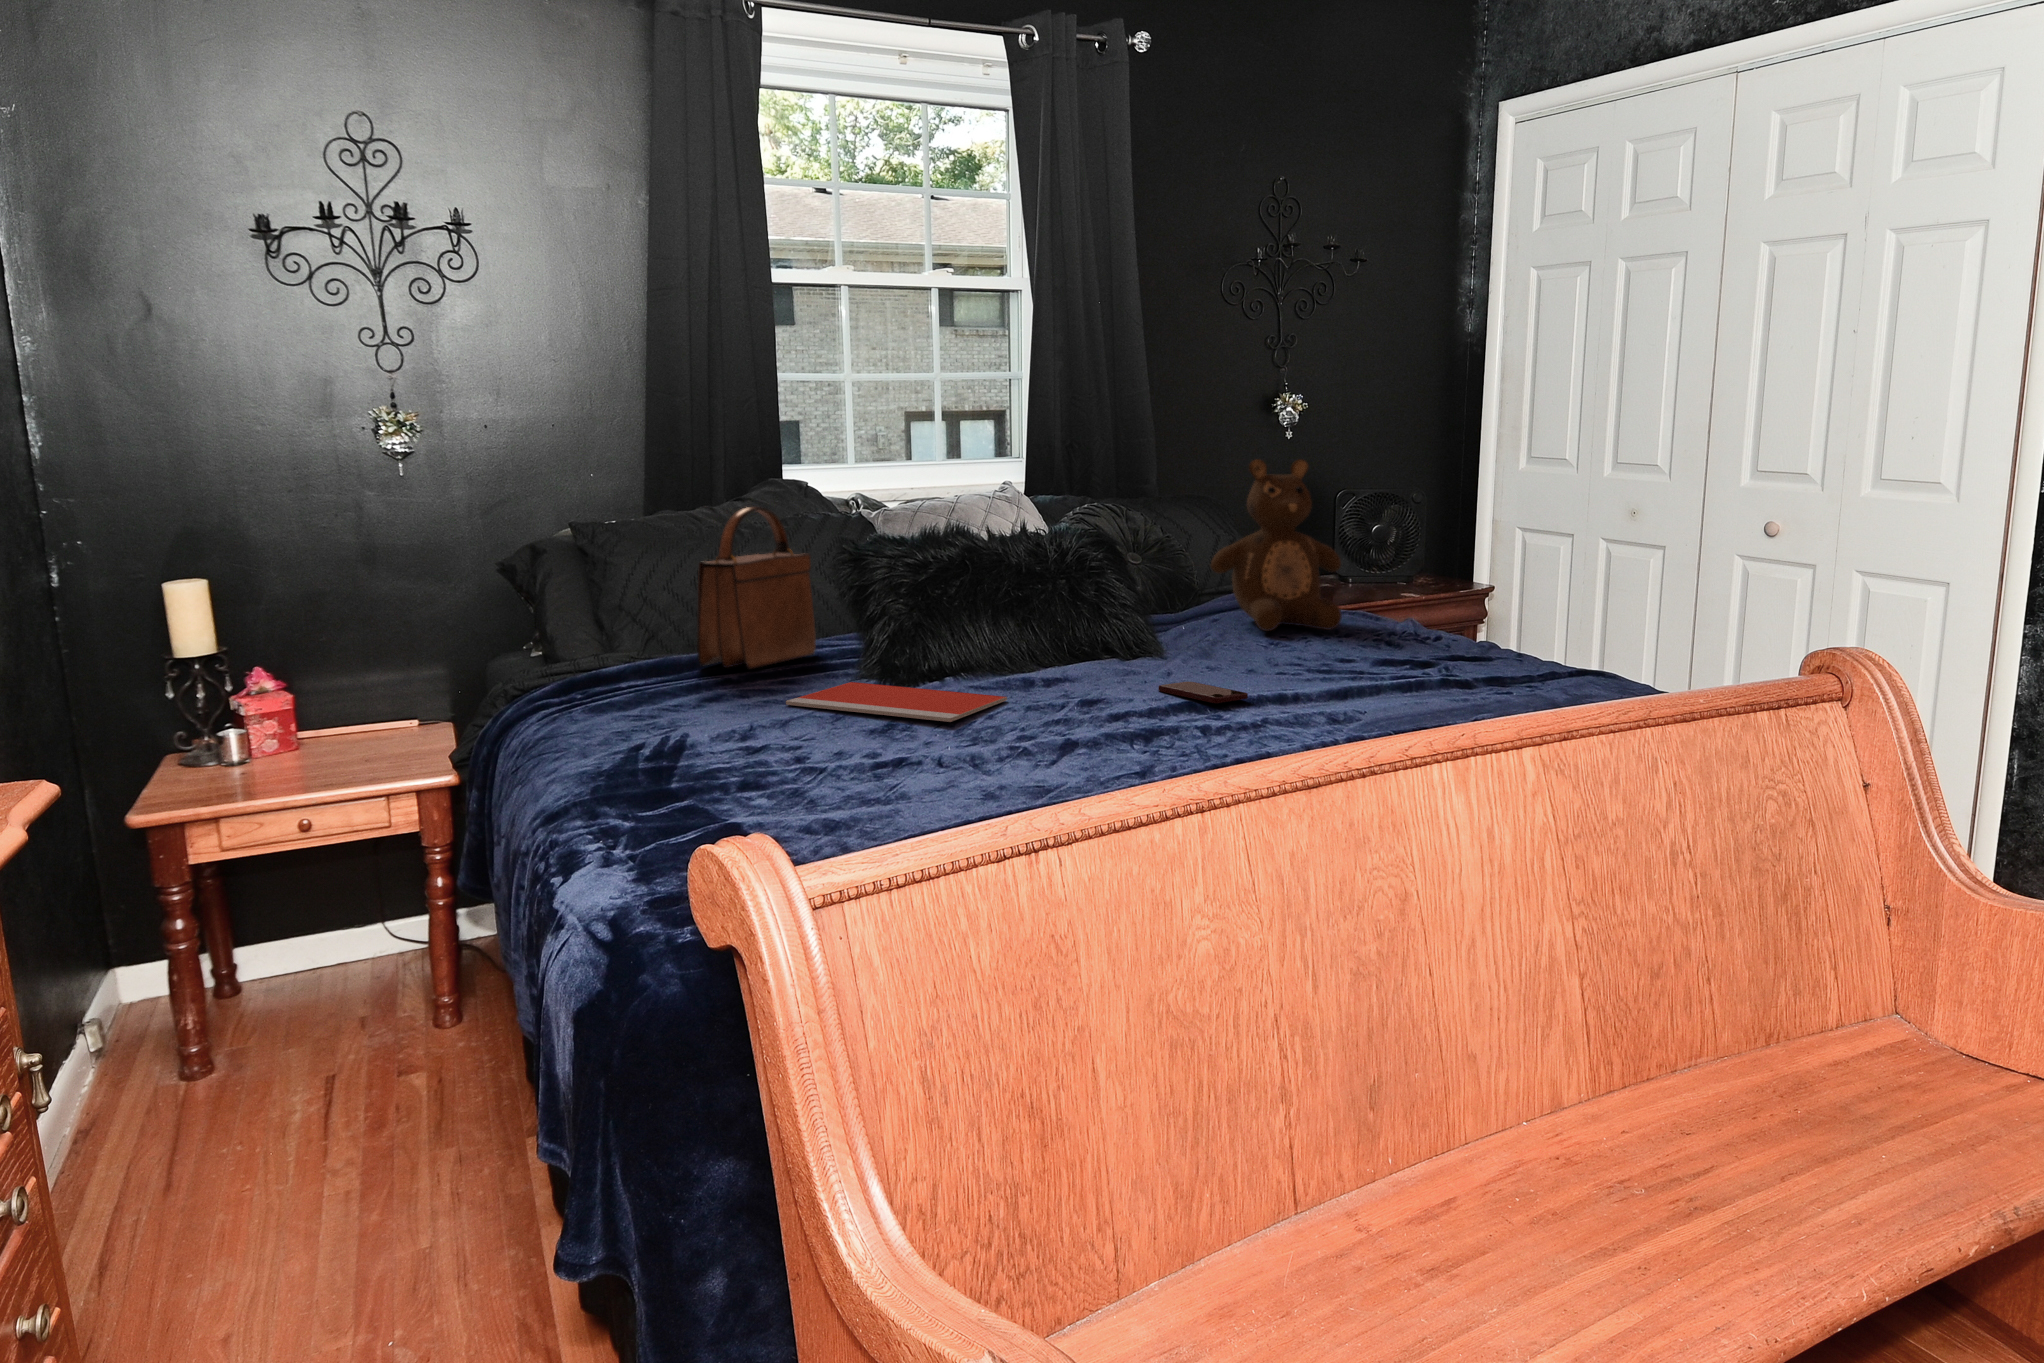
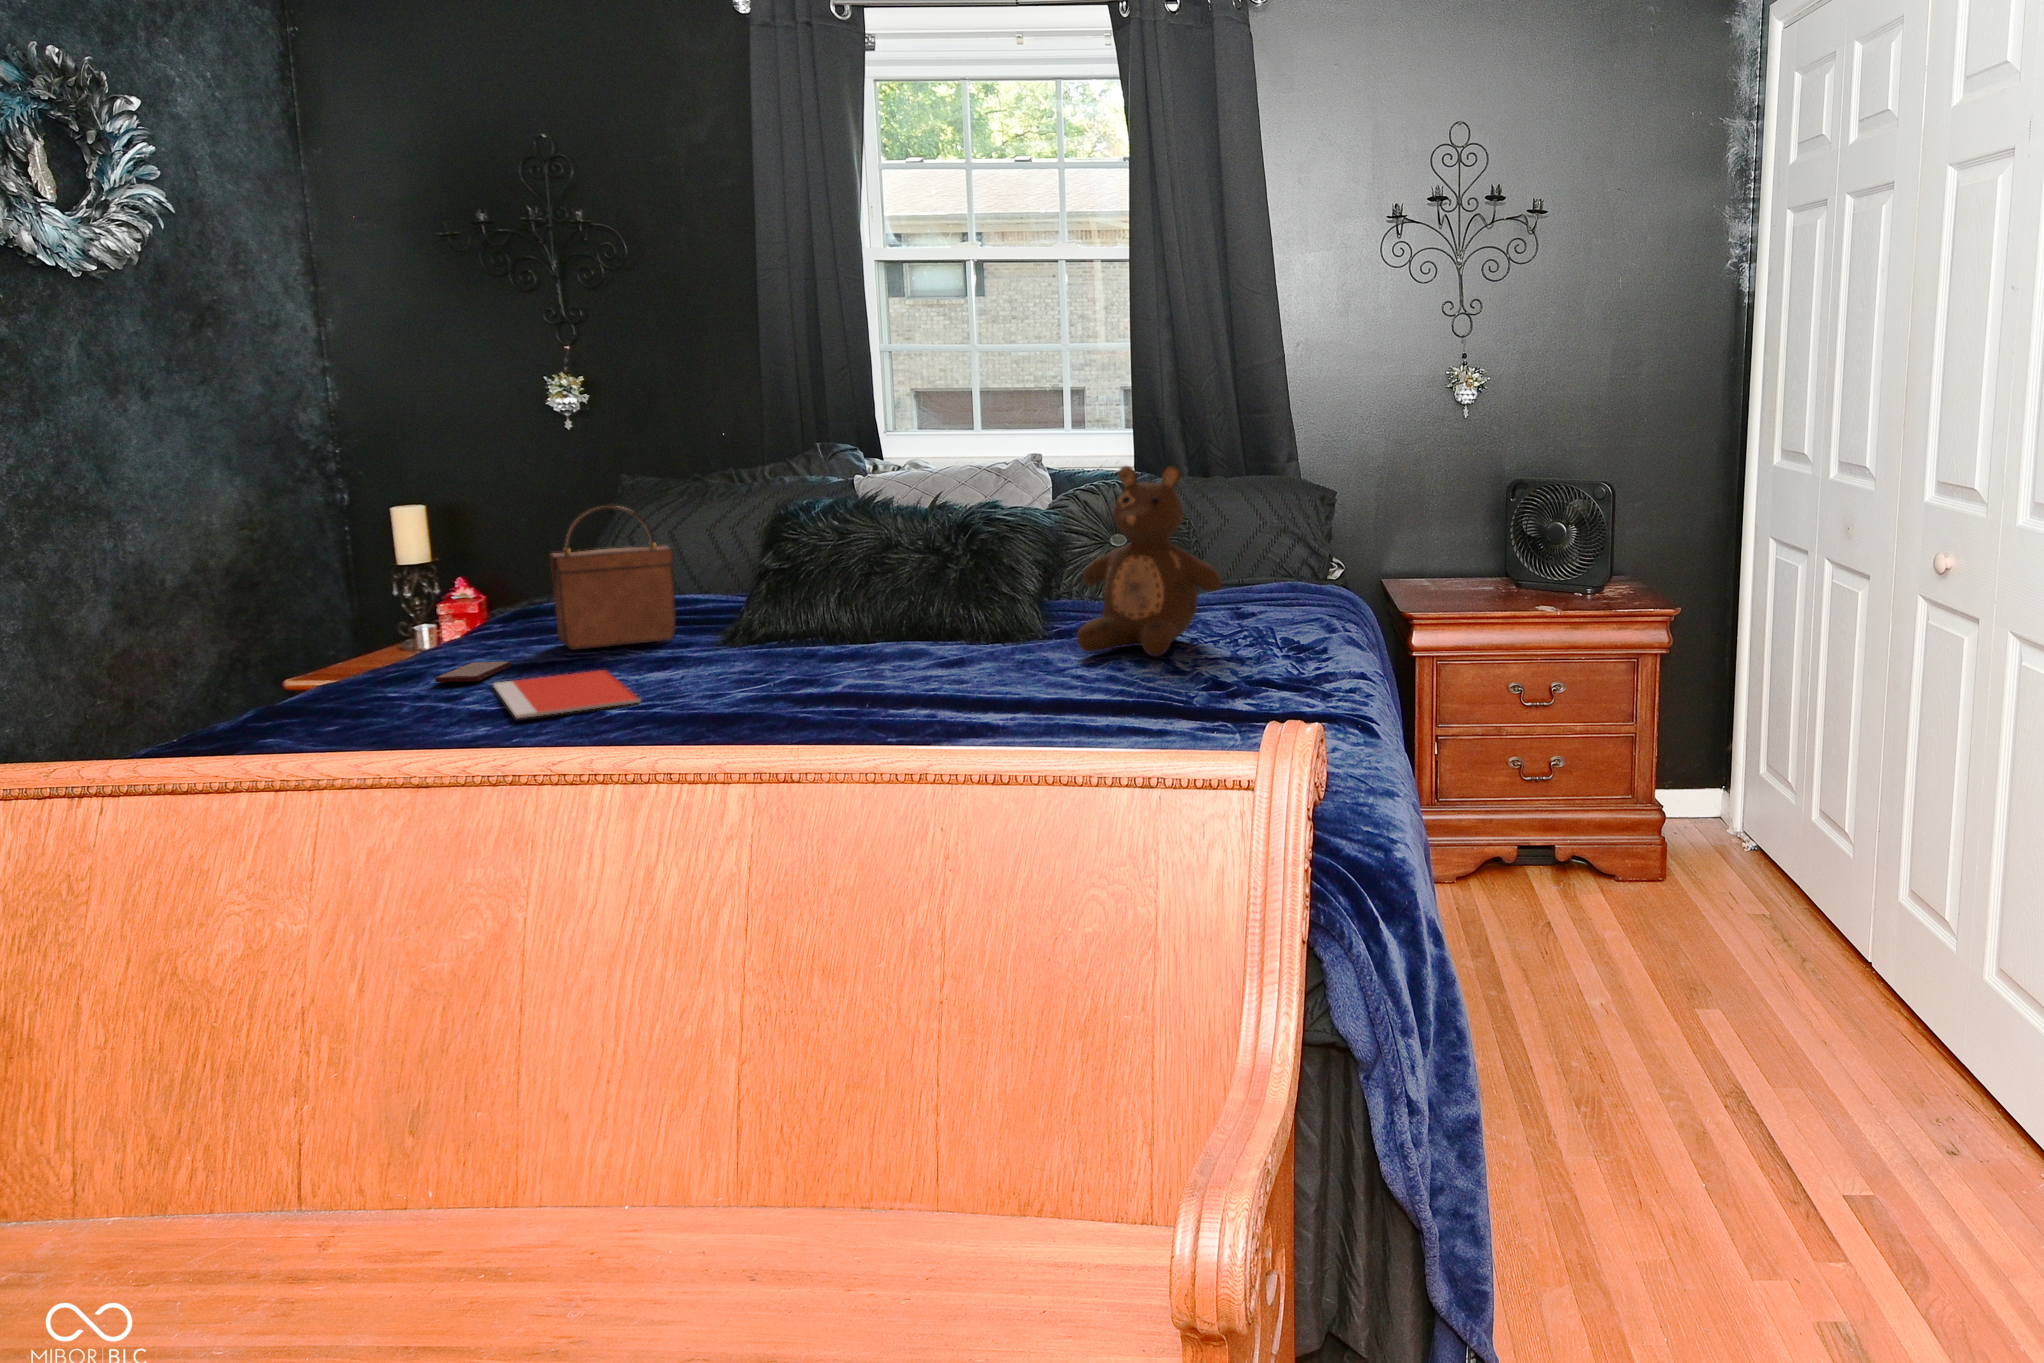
smartphone: present [1158,682,1248,704] -> present [435,662,511,683]

